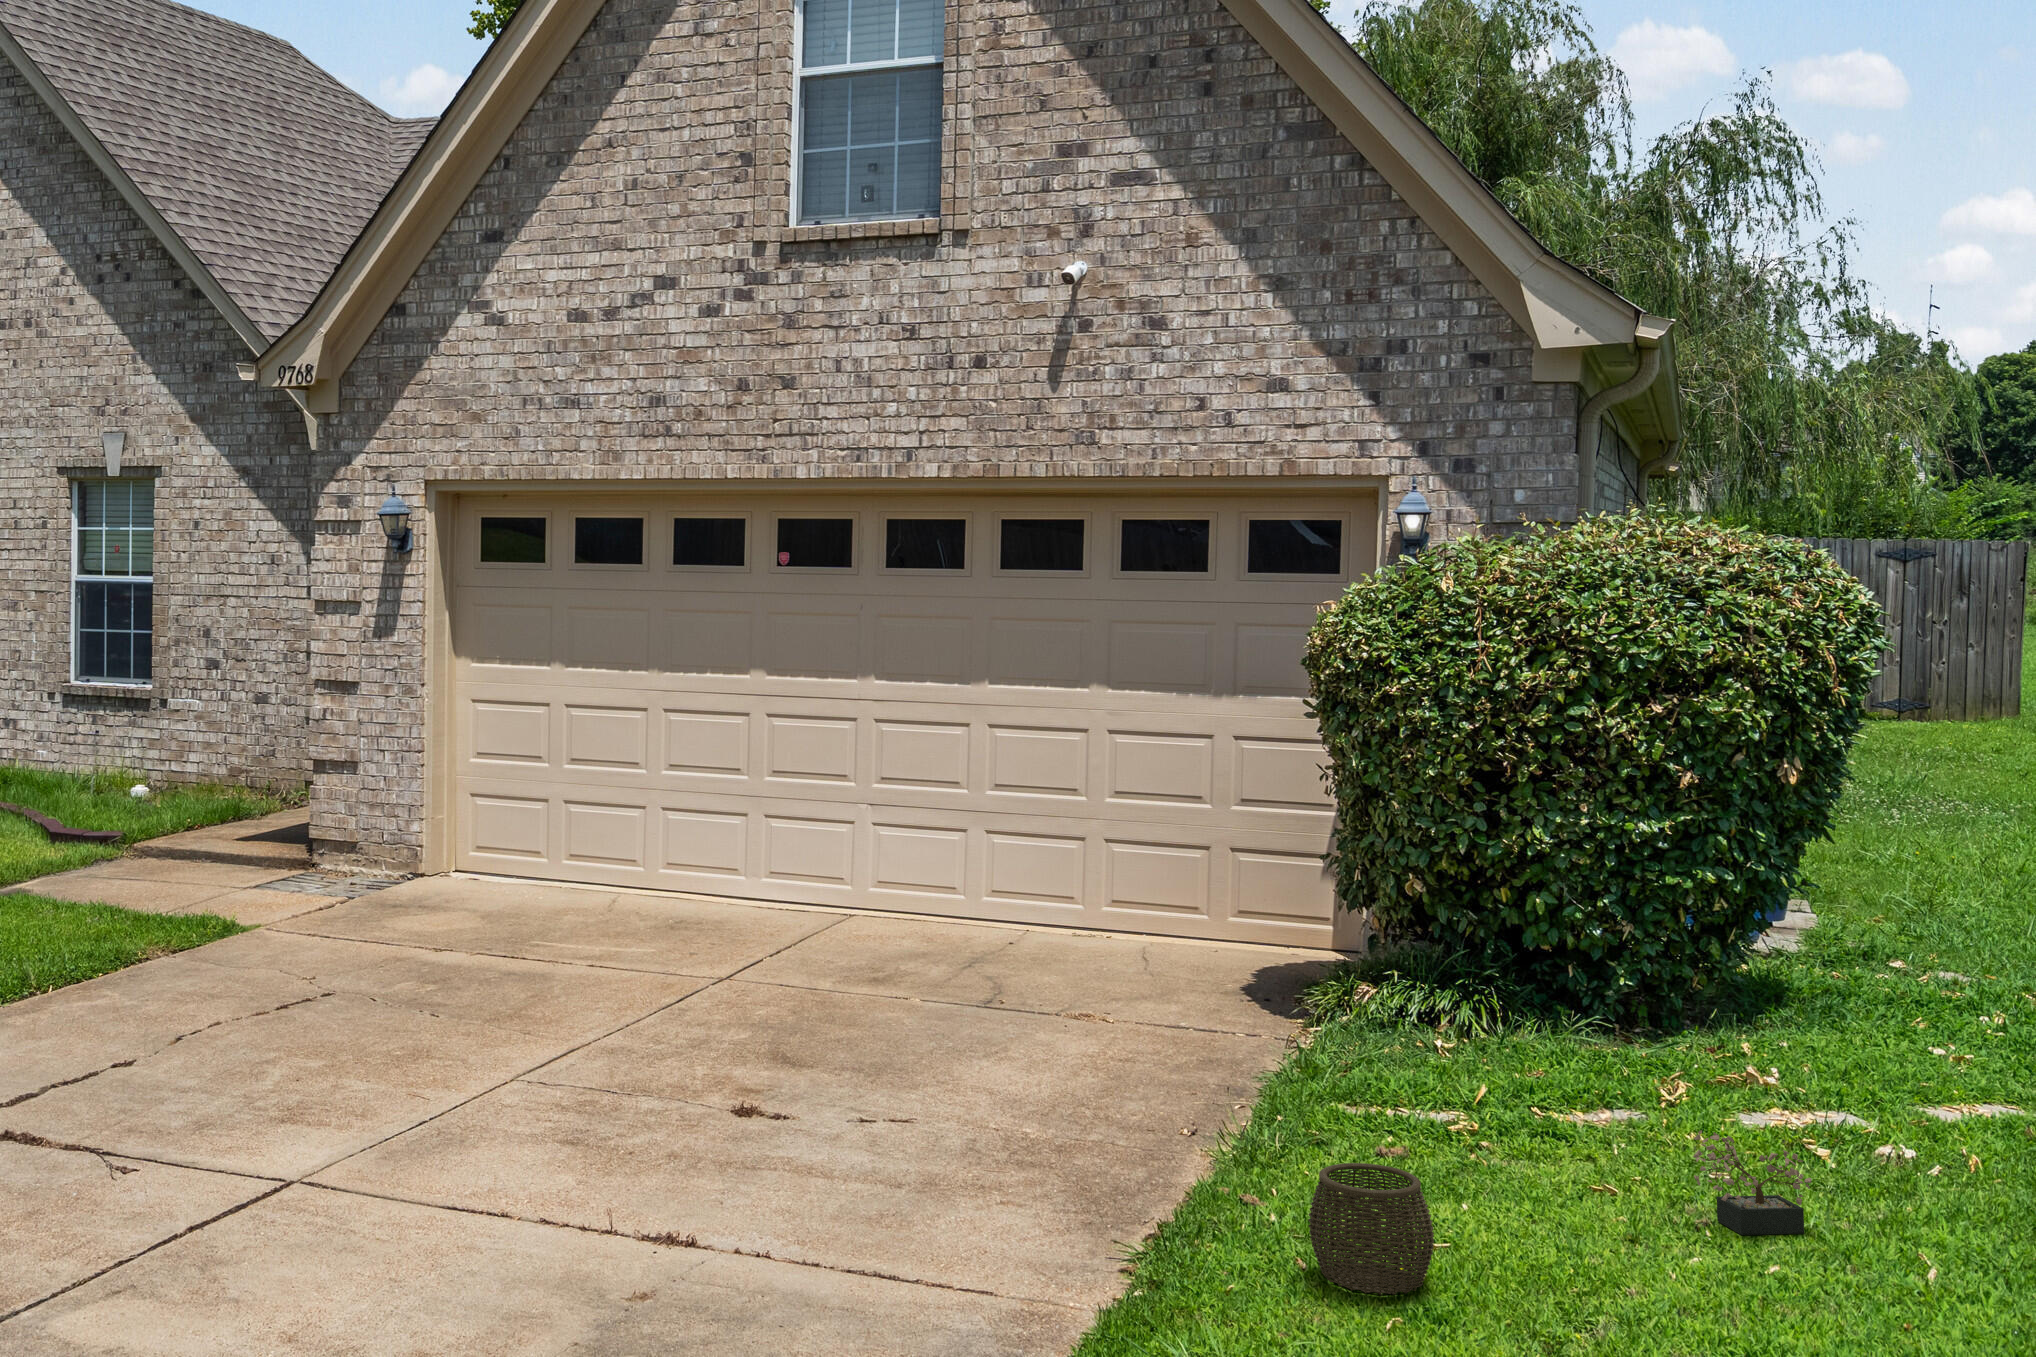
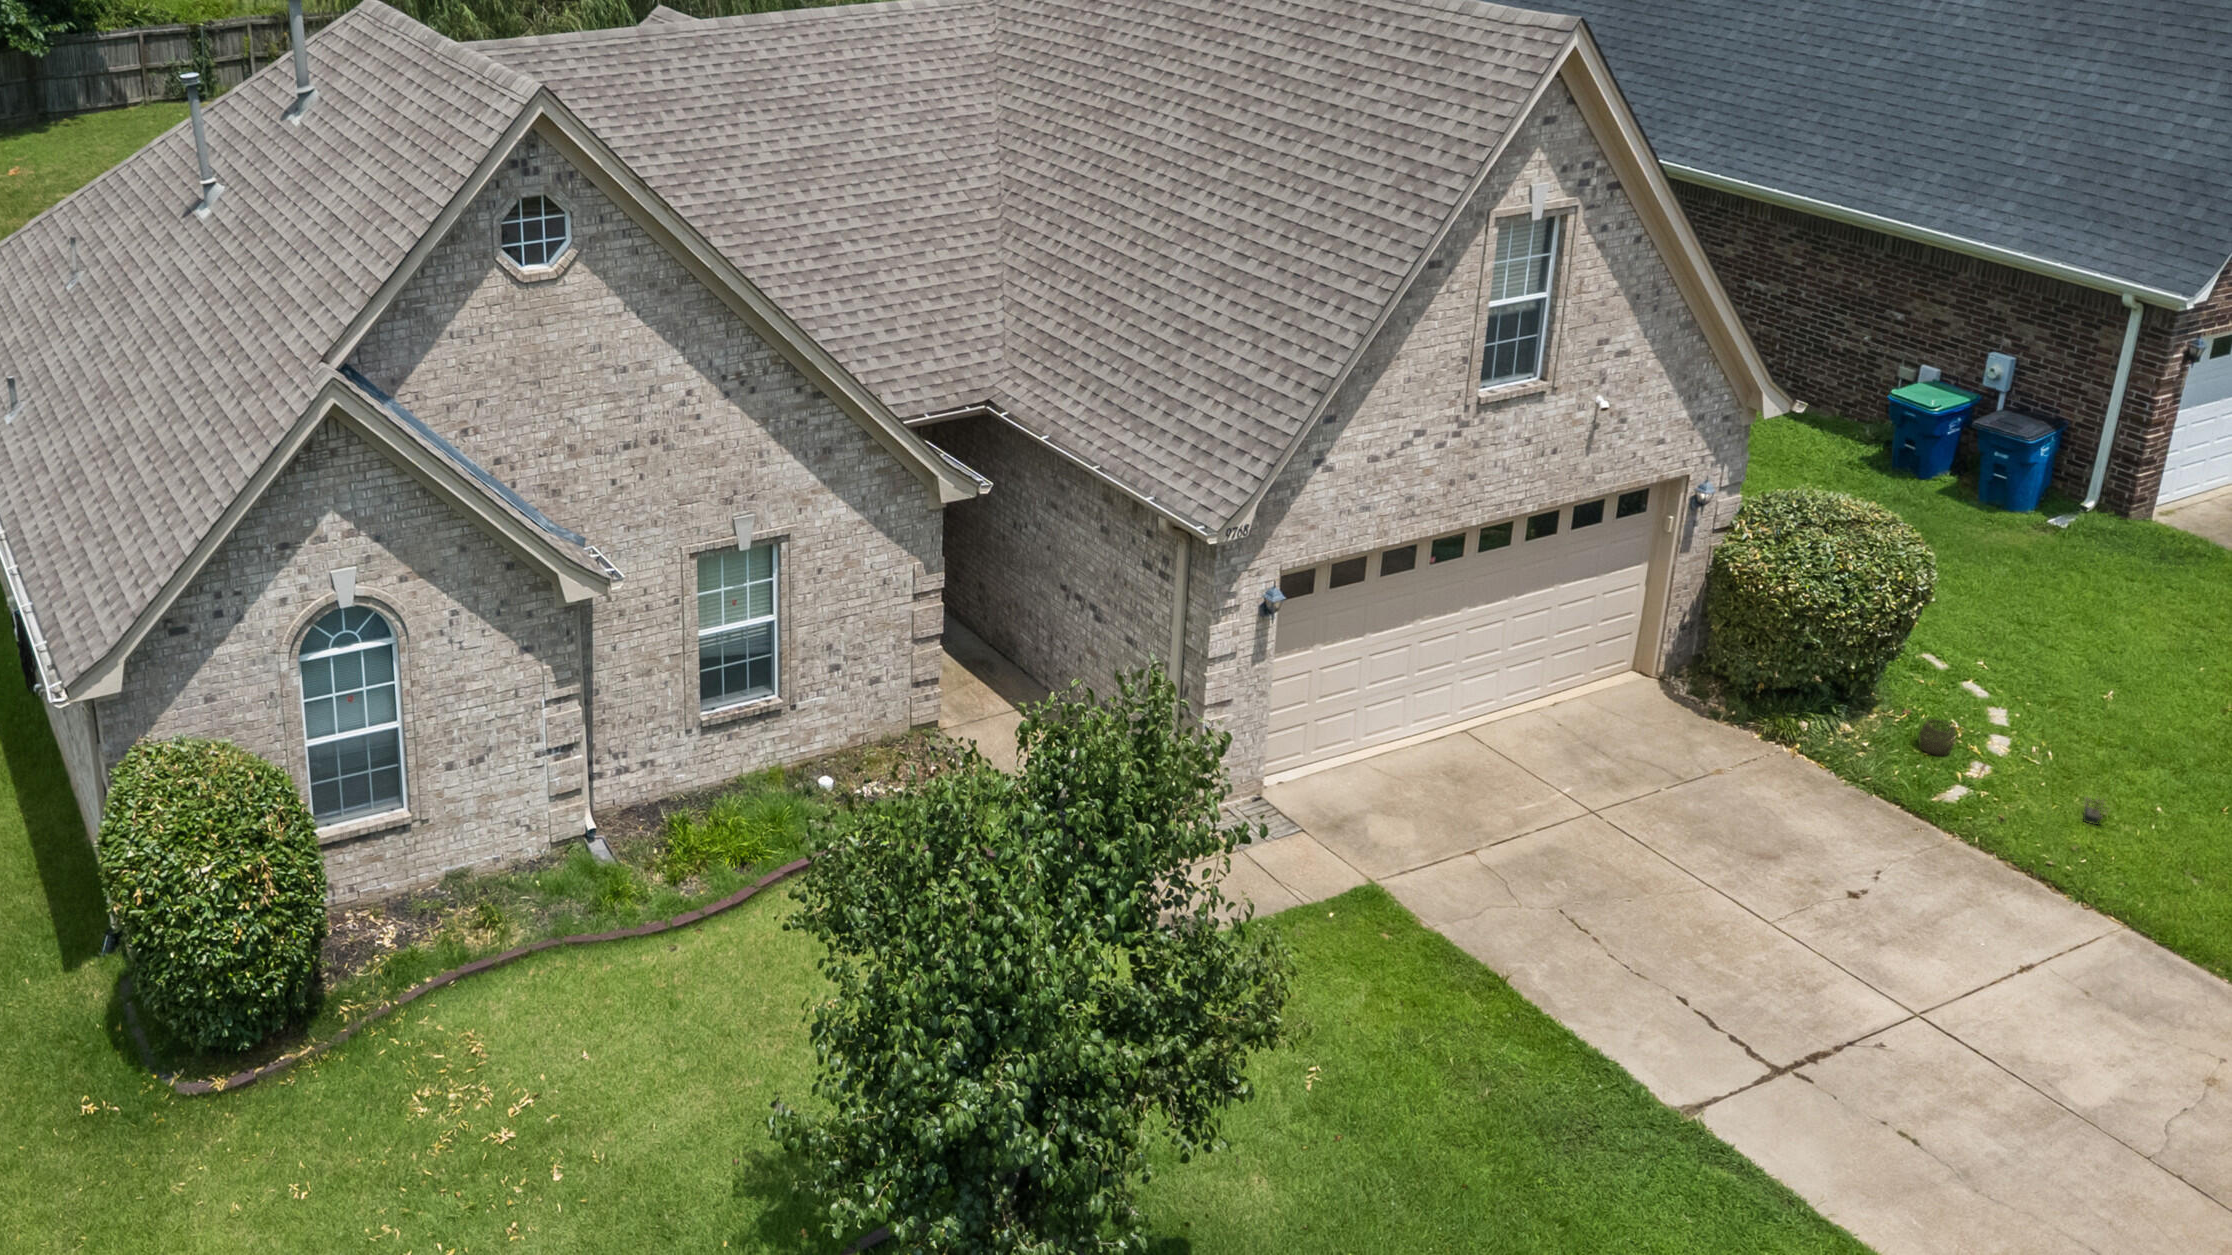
woven basket: present [1308,1163,1434,1295] -> present [1919,720,1956,755]

